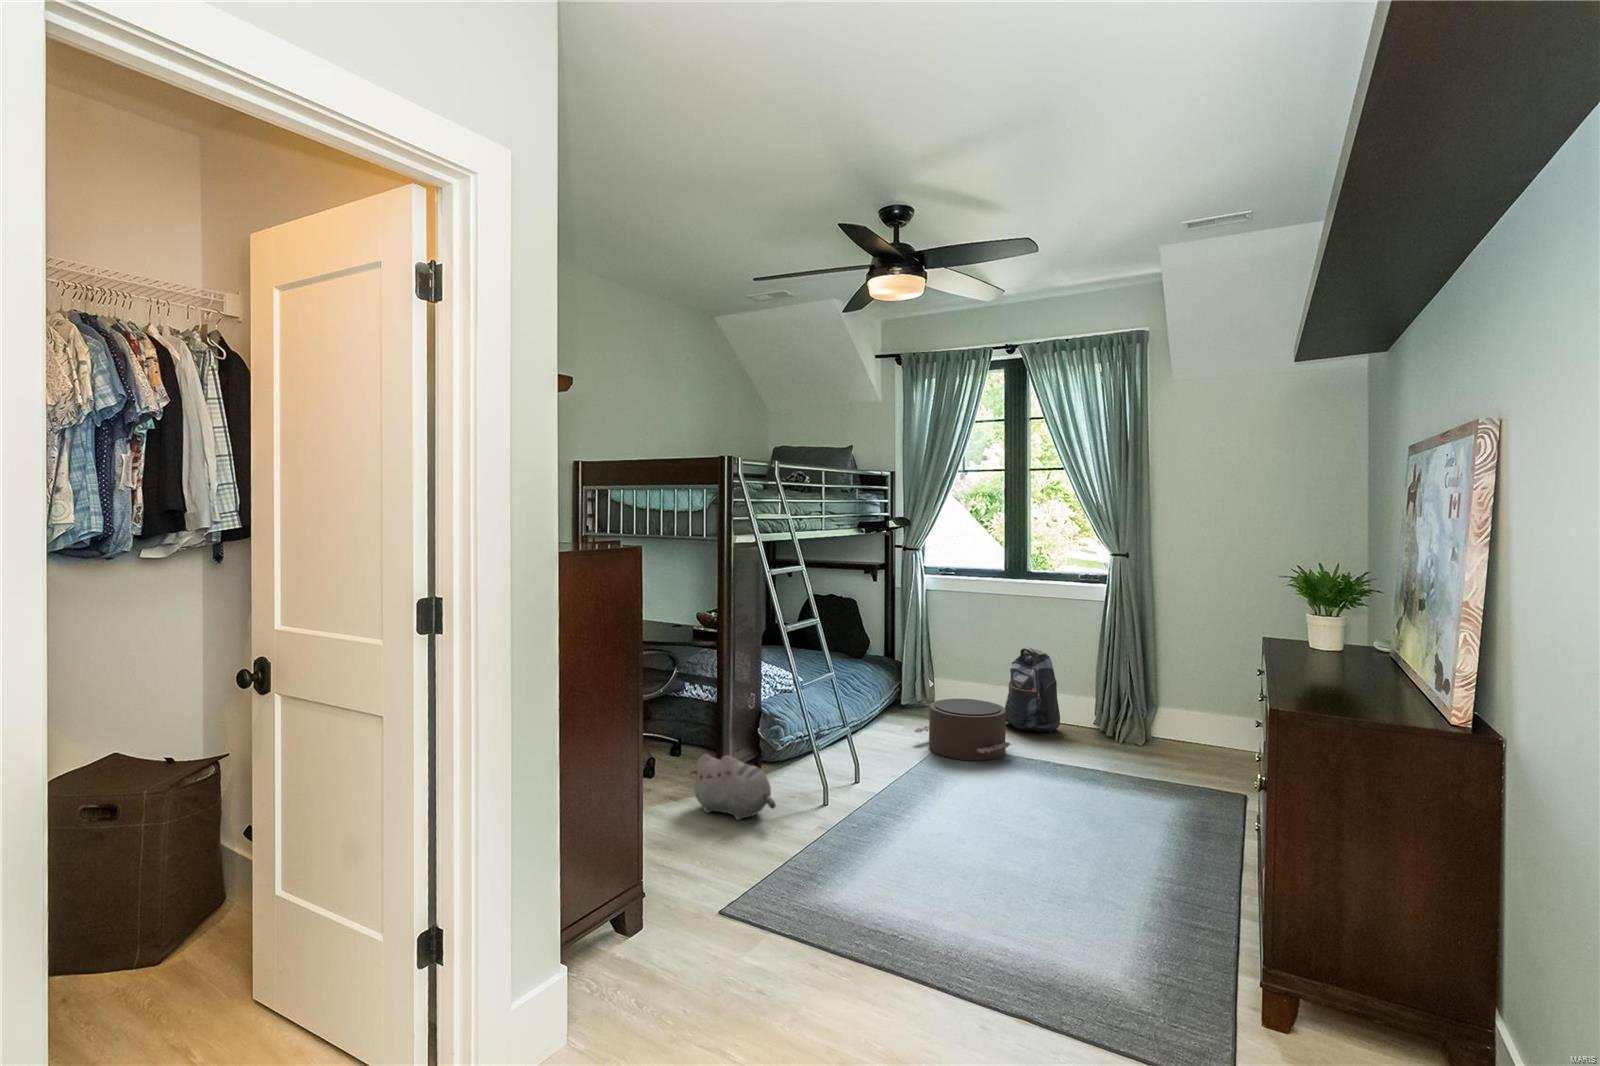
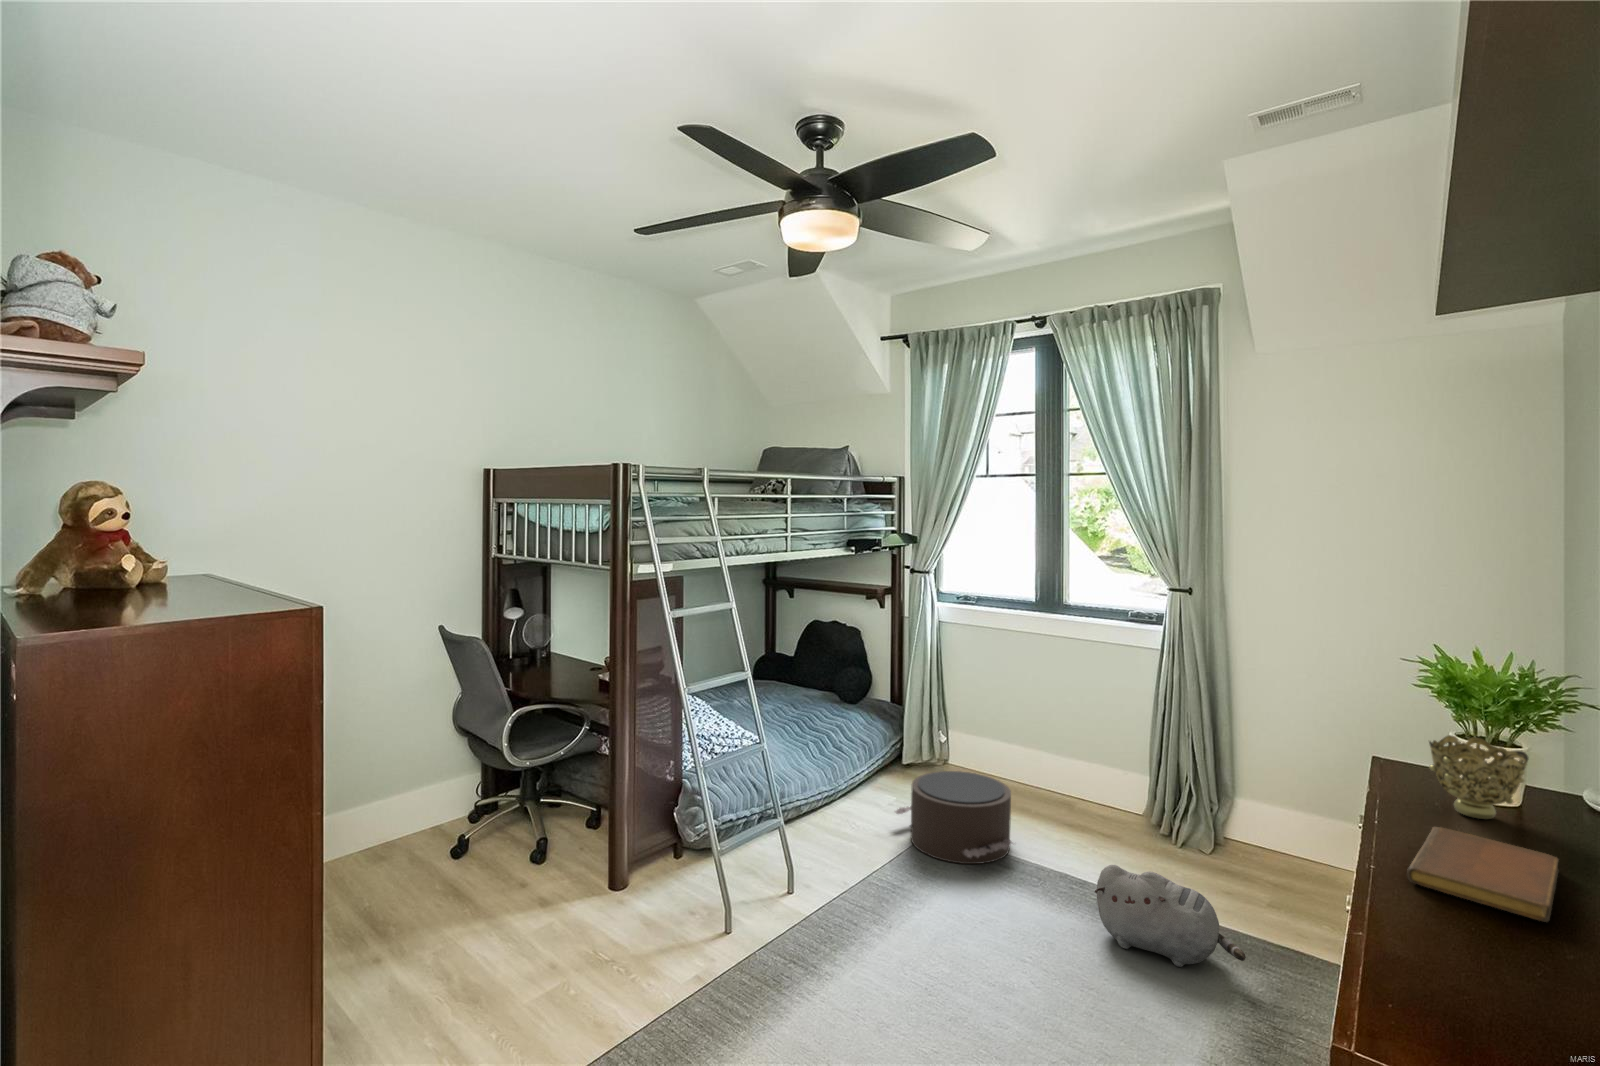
decorative bowl: none [1299,616,1350,659] -> present [1429,735,1528,819]
backpack: present [1005,647,1060,732] -> none [1024,705,1097,819]
notebook: none [1293,659,1364,685] -> present [1407,827,1559,922]
plush toy: present [691,754,776,820] -> present [1095,865,1246,967]

